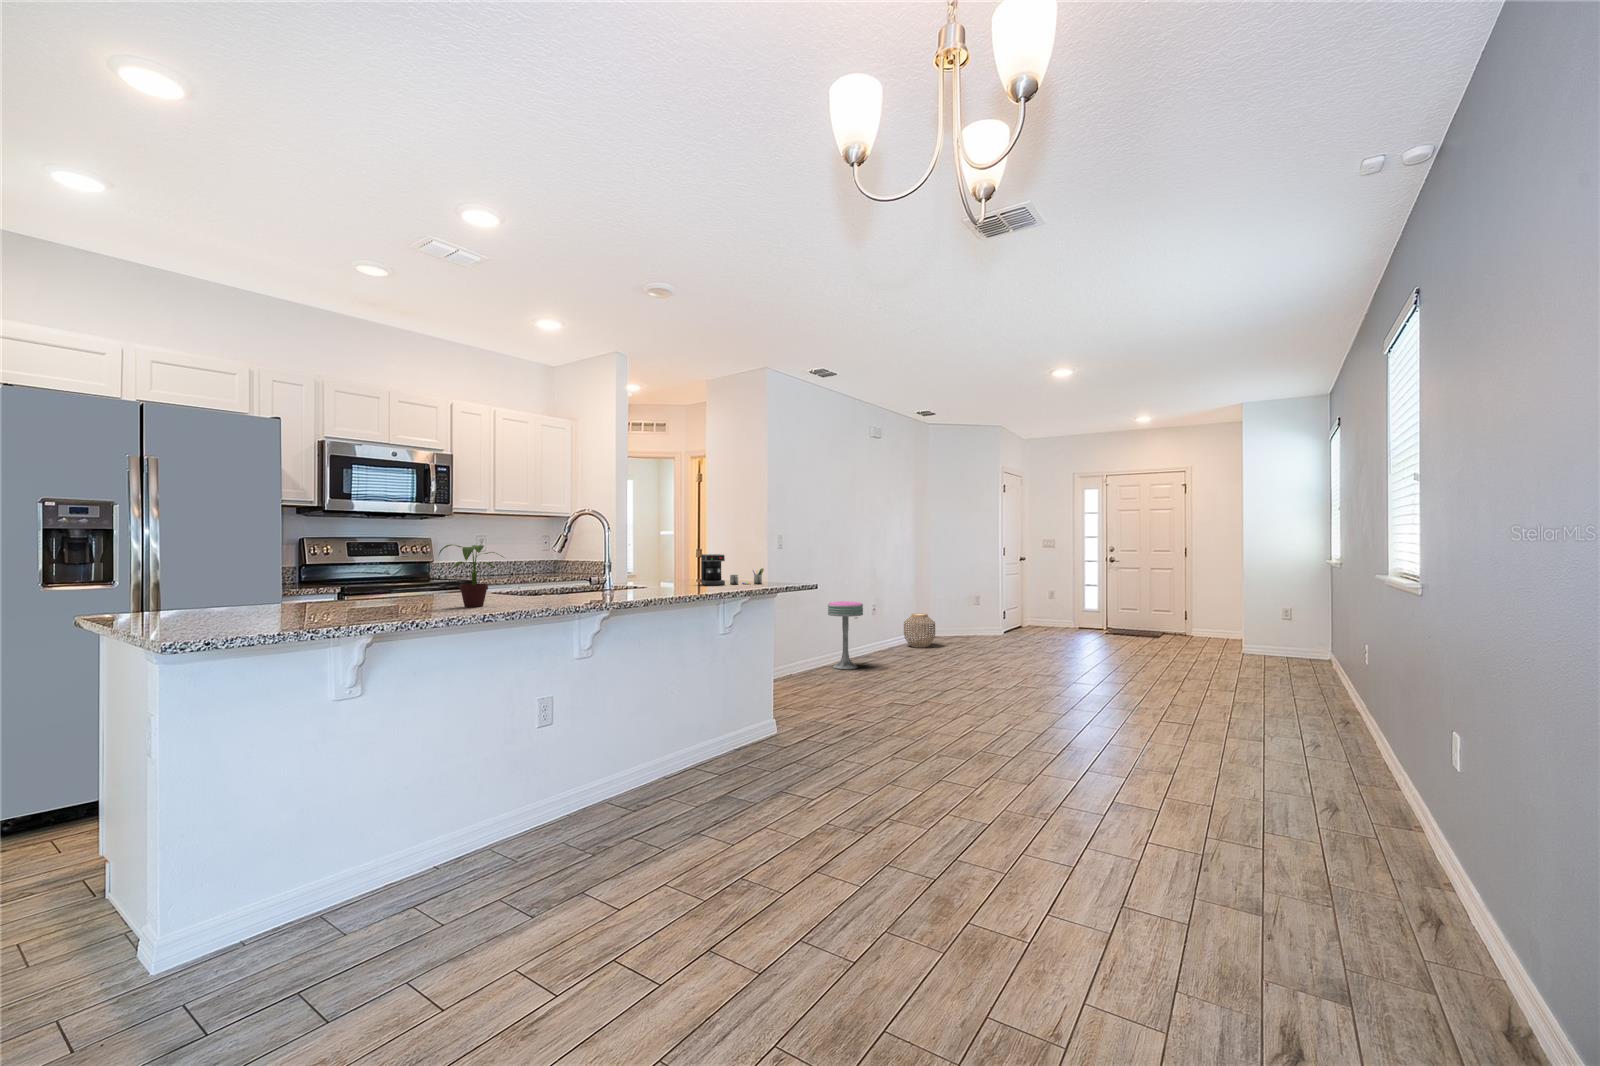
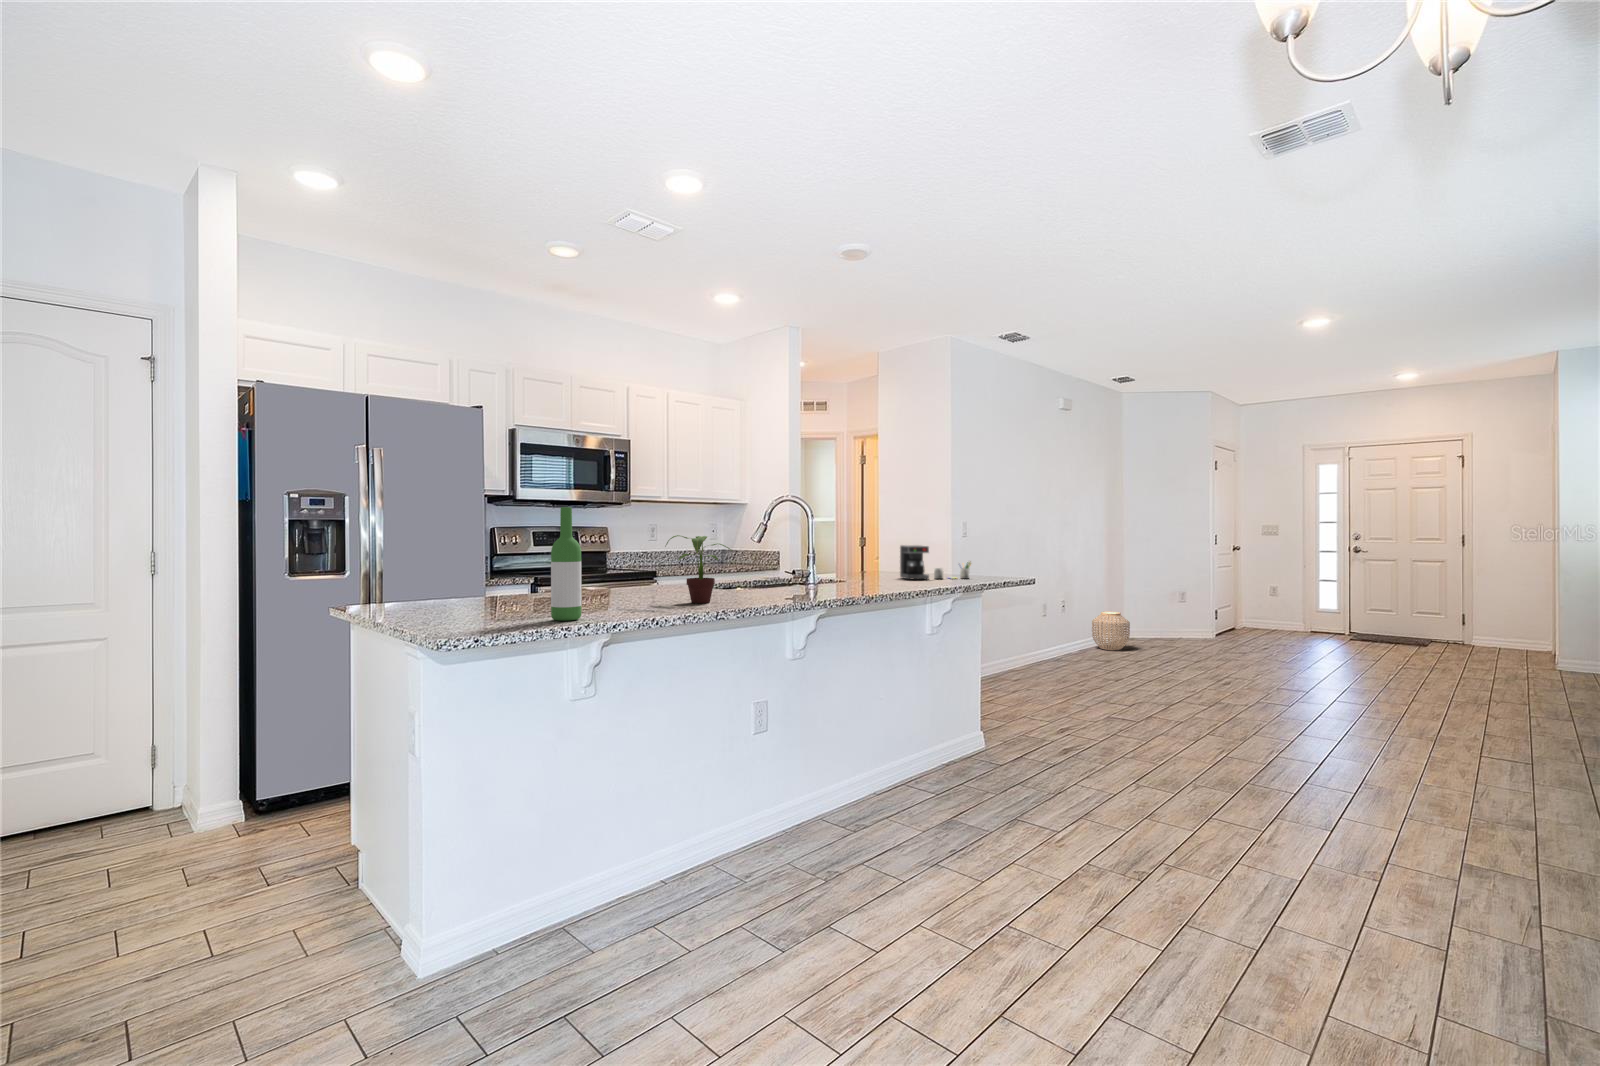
wine bottle: none [299,518,332,623] -> present [551,507,582,621]
bar stool: present [828,601,863,669] -> none [1013,598,1054,673]

